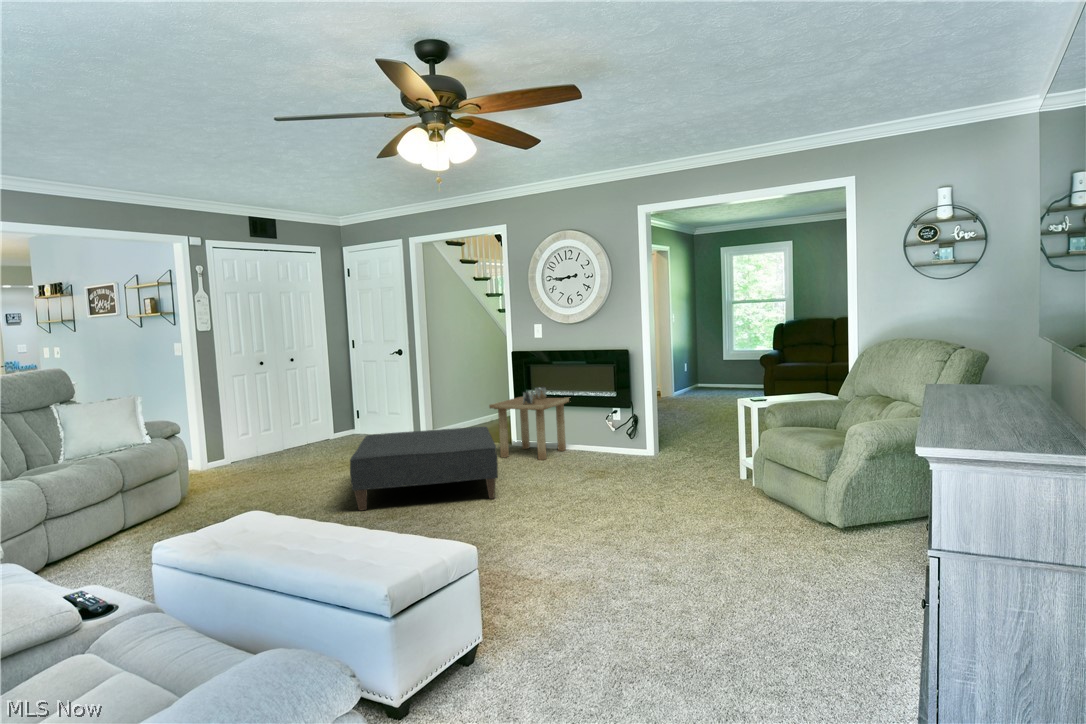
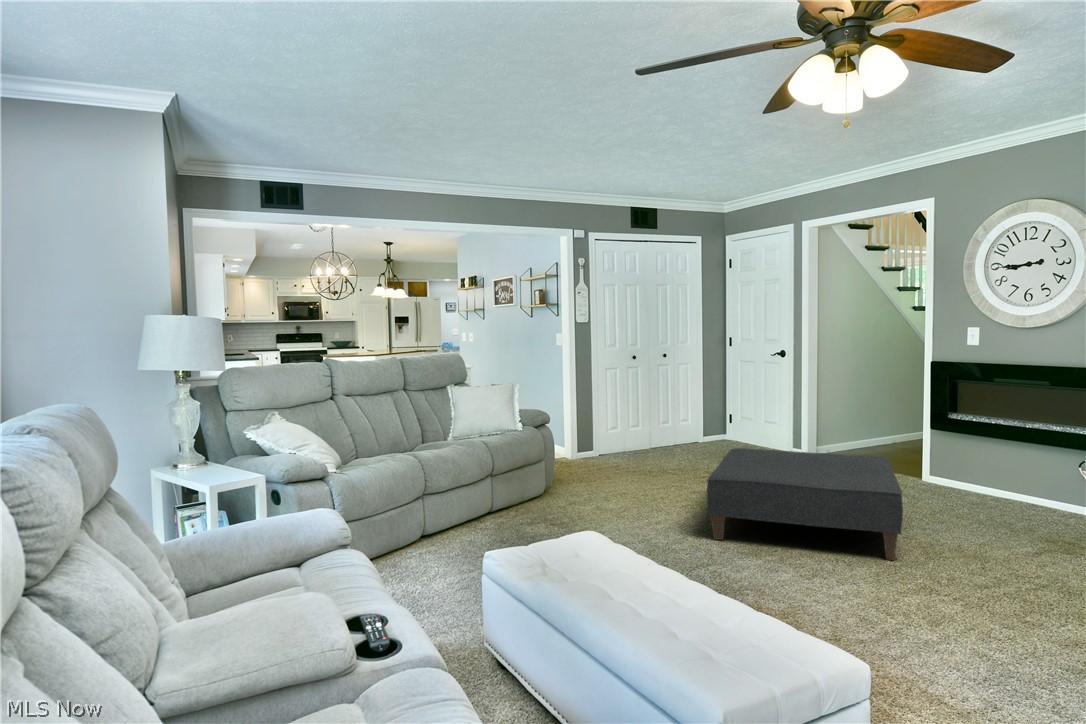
side table: present [489,387,569,460] -> none [892,412,1022,513]

